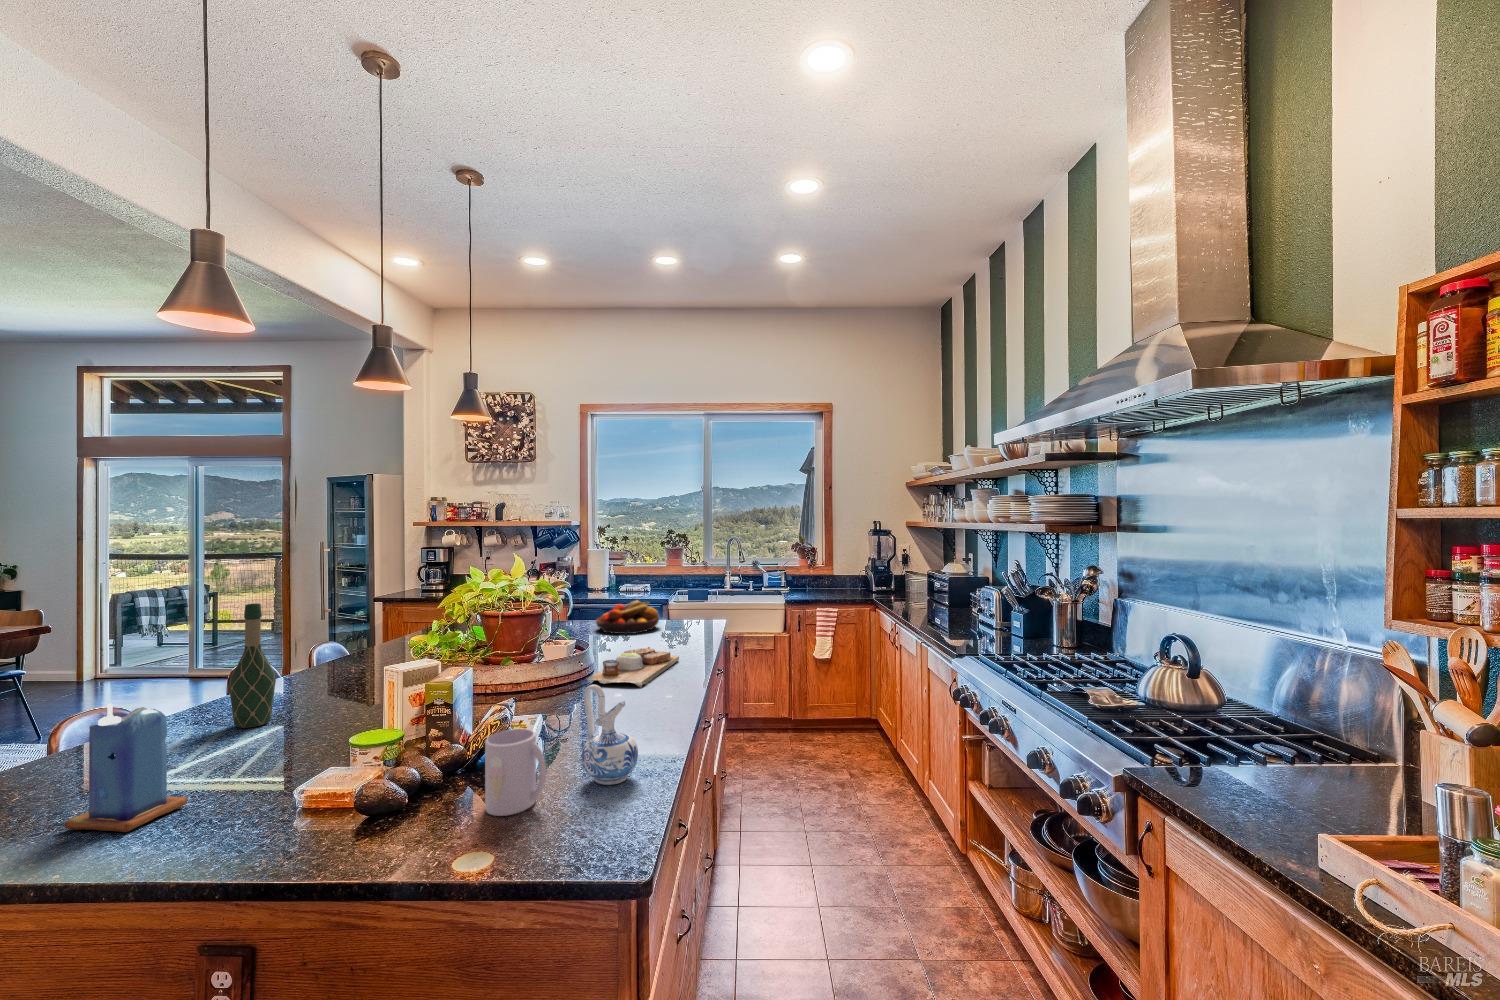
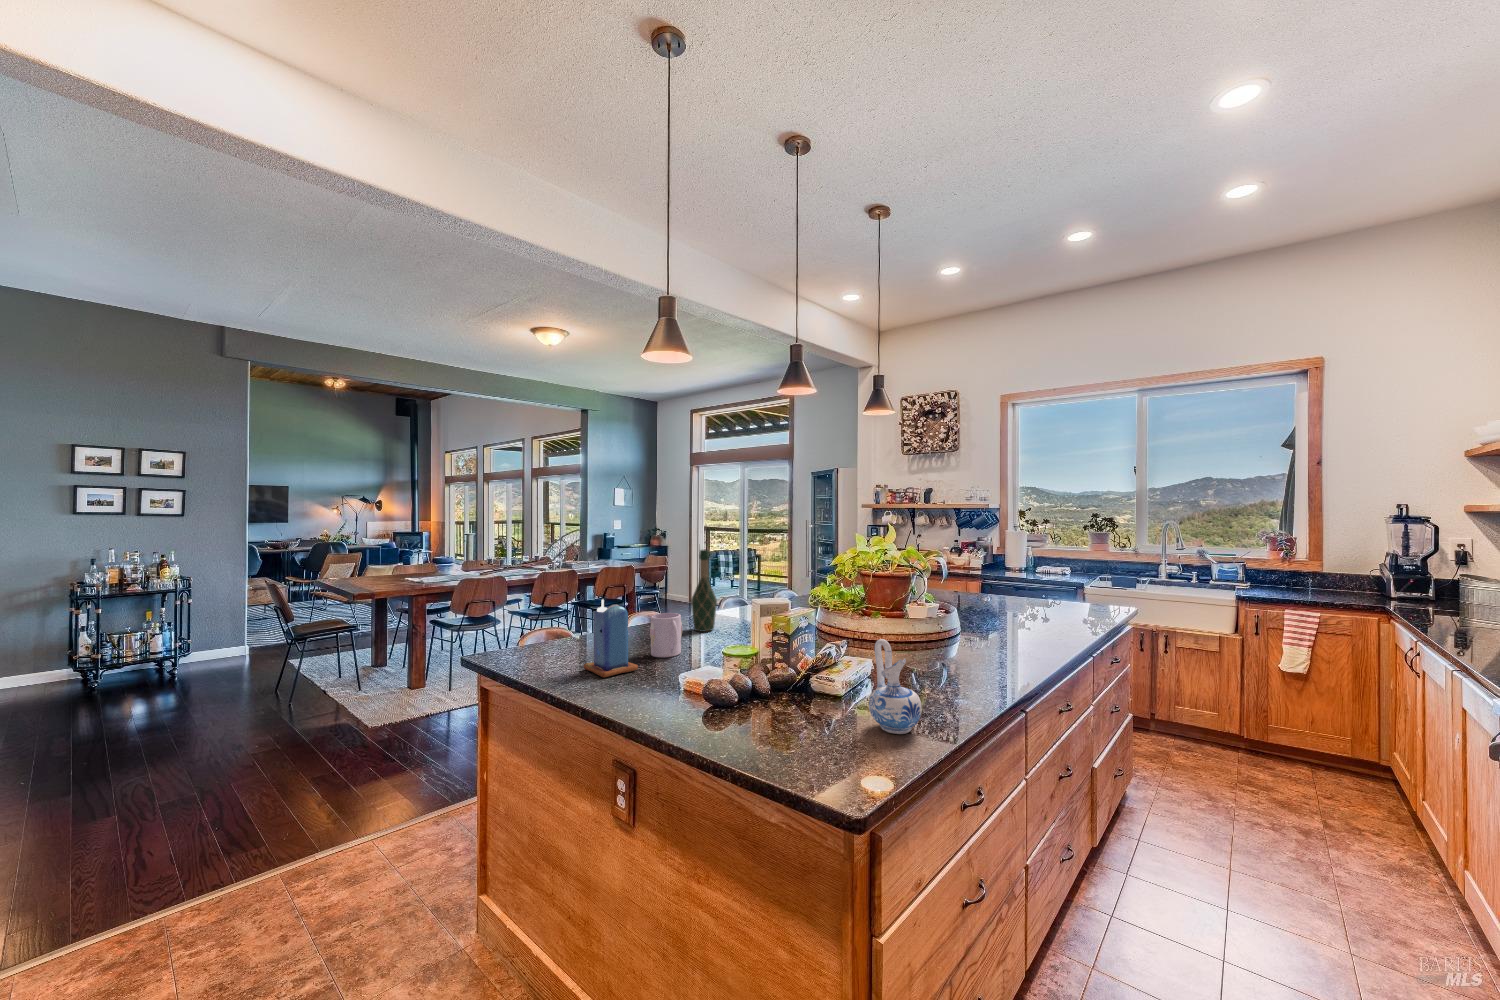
fruit bowl: present [596,601,659,634] -> none [983,578,1048,609]
cutting board: present [585,647,679,688] -> none [936,621,1045,658]
mug: present [485,728,546,816] -> present [650,613,682,657]

